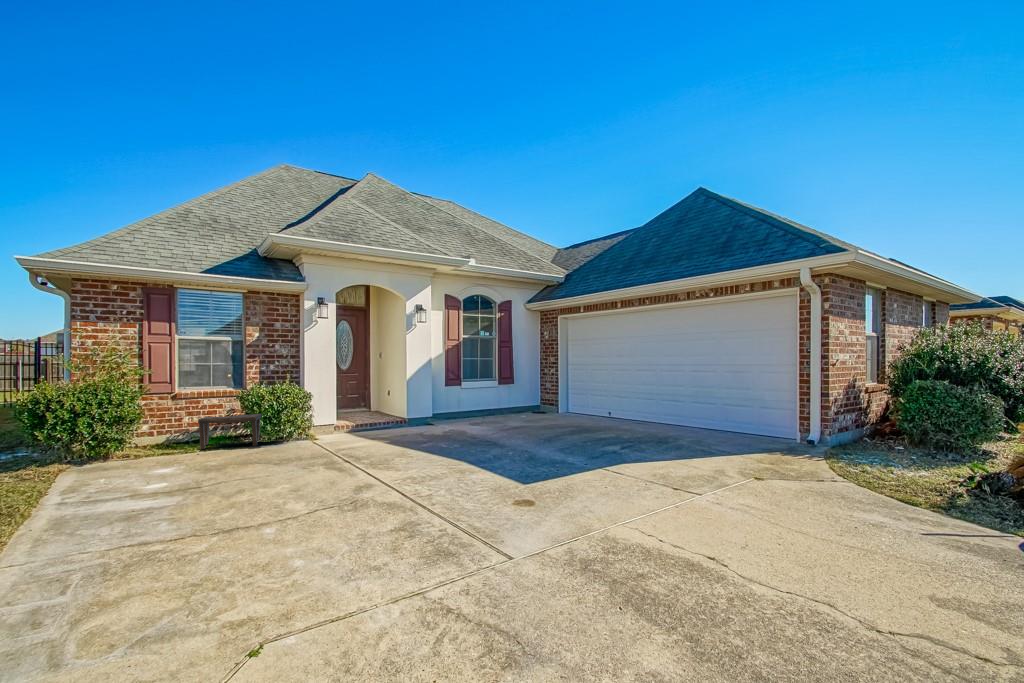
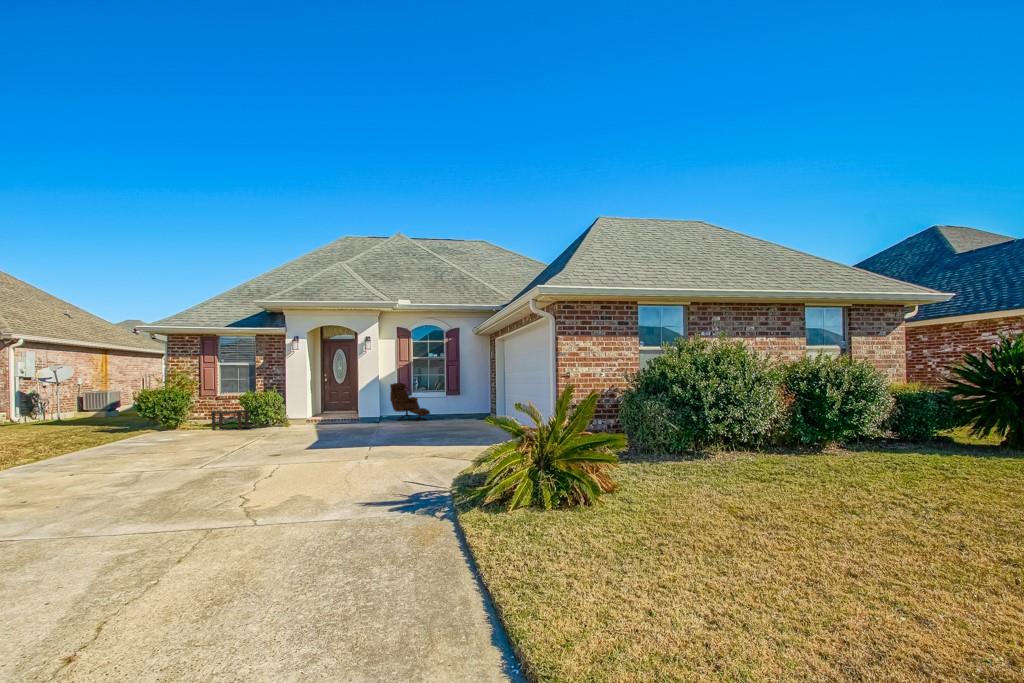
lounge chair: none [445,369,499,418] -> present [390,383,430,420]

